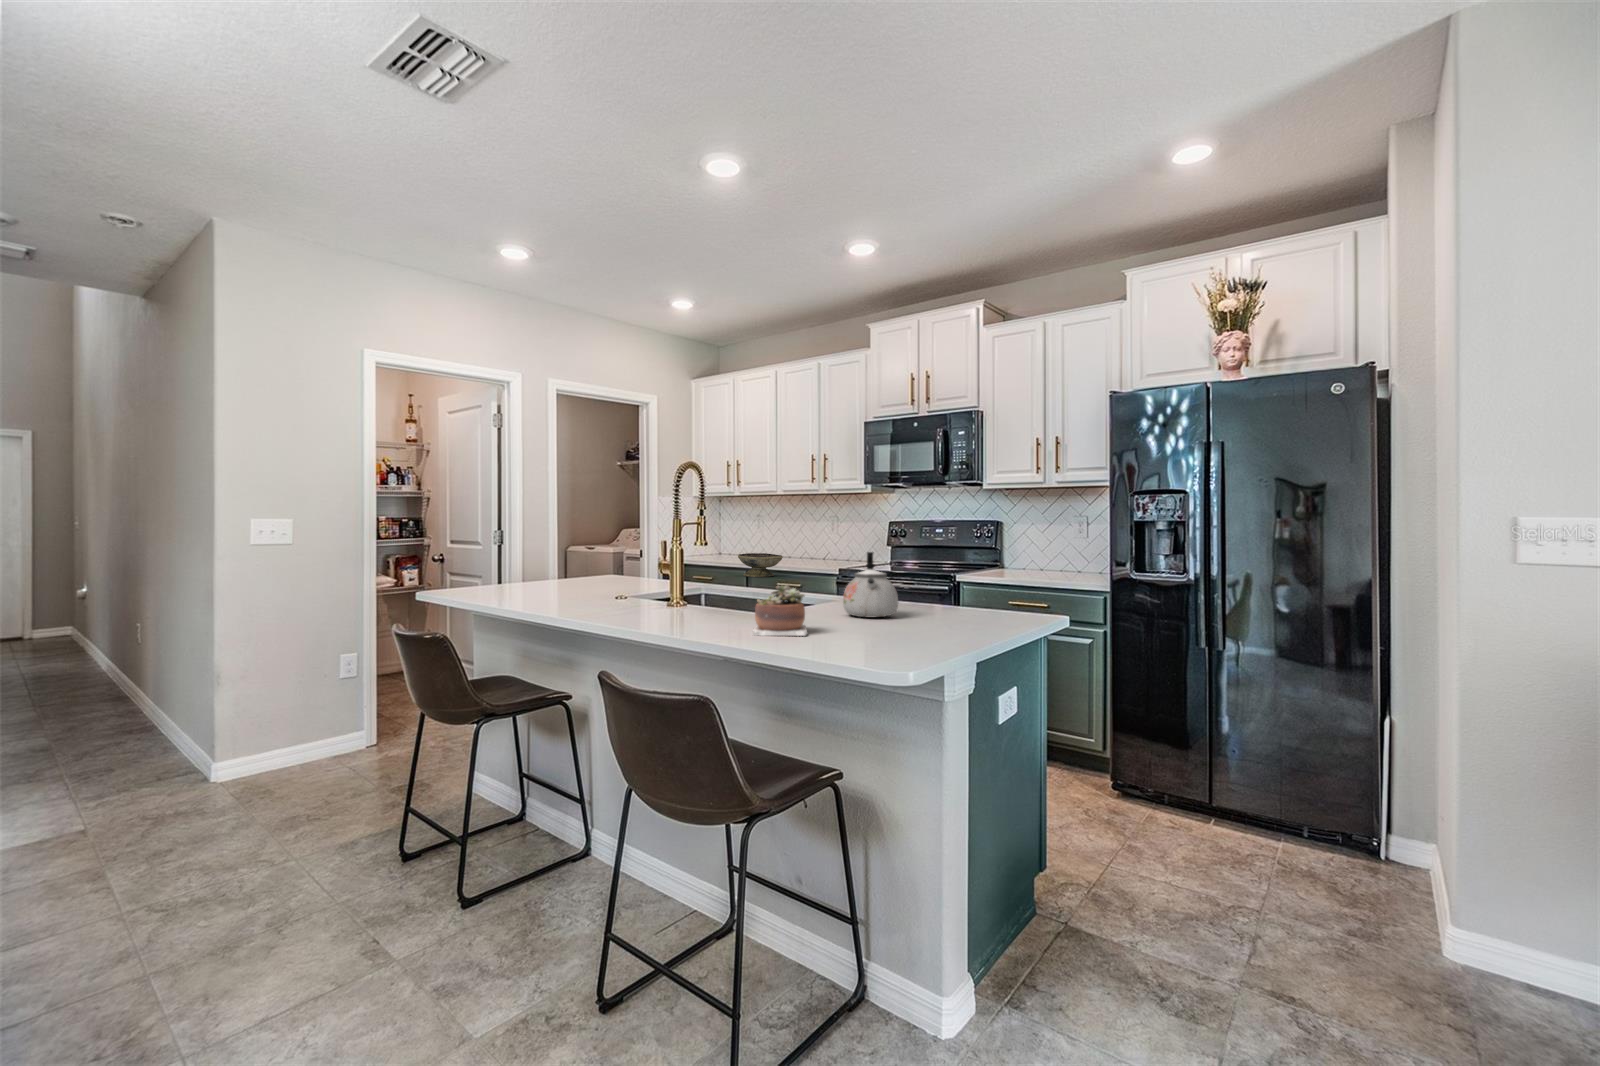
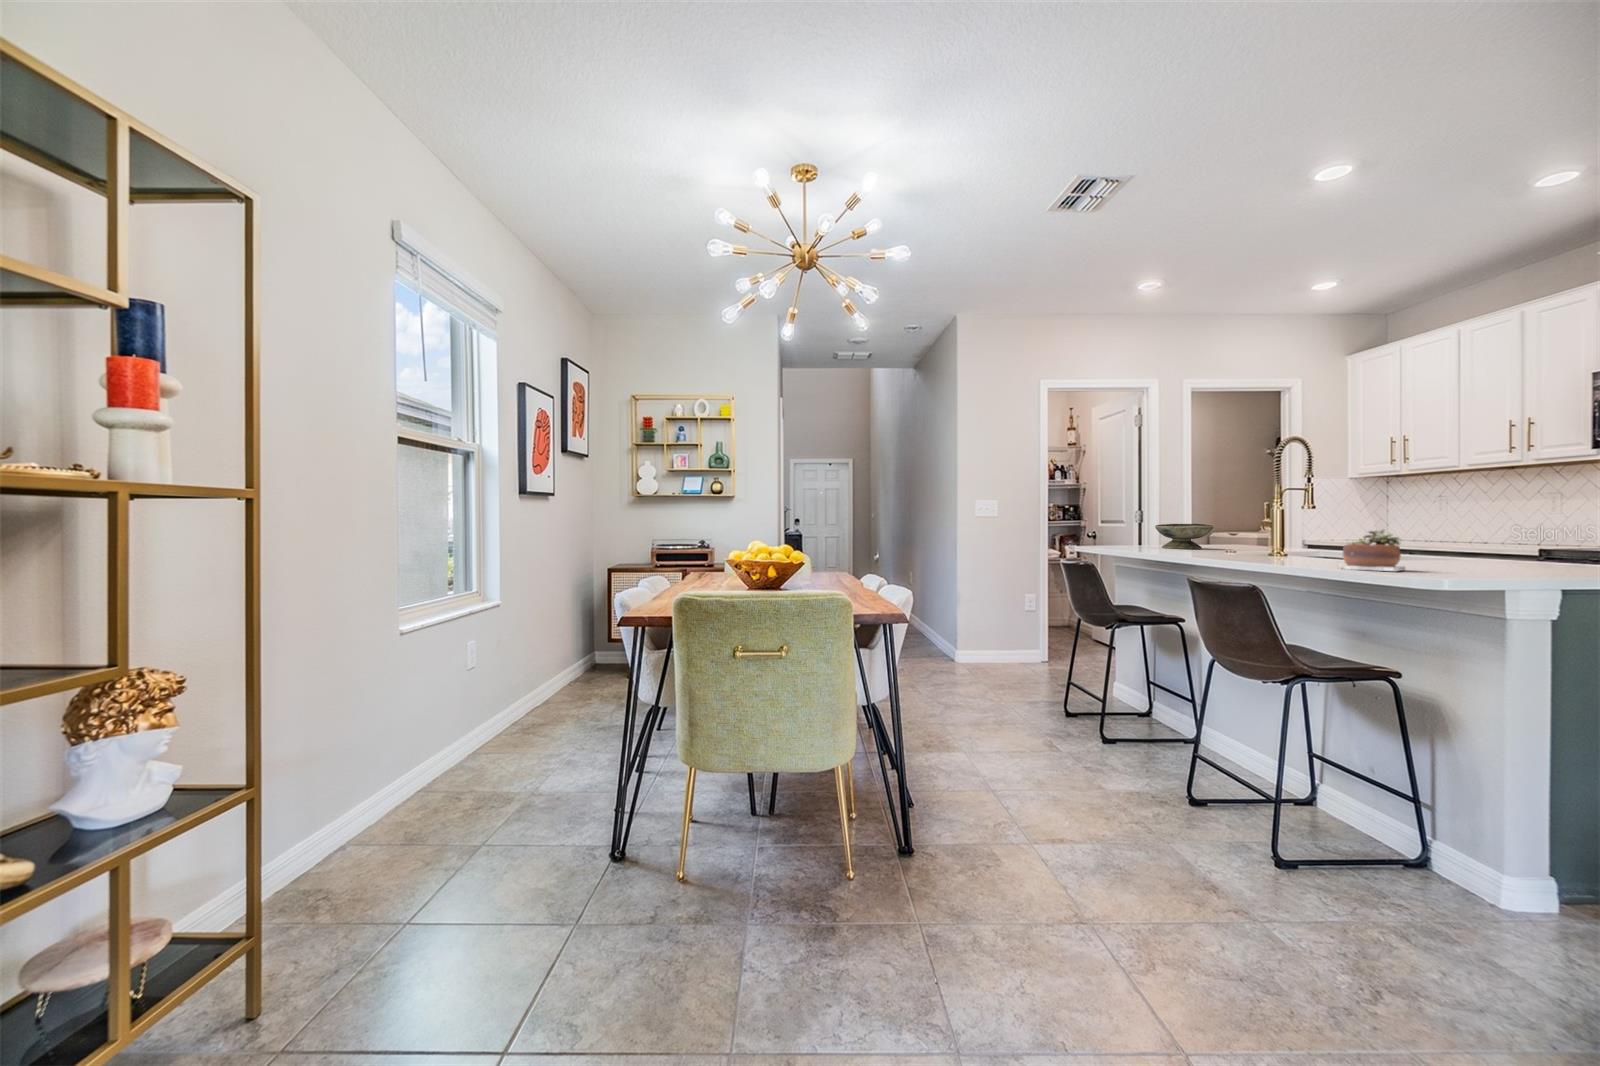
kettle: present [843,552,898,618] -> none [1481,504,1567,572]
decorative bowl: present [738,553,783,577] -> present [1155,524,1213,549]

